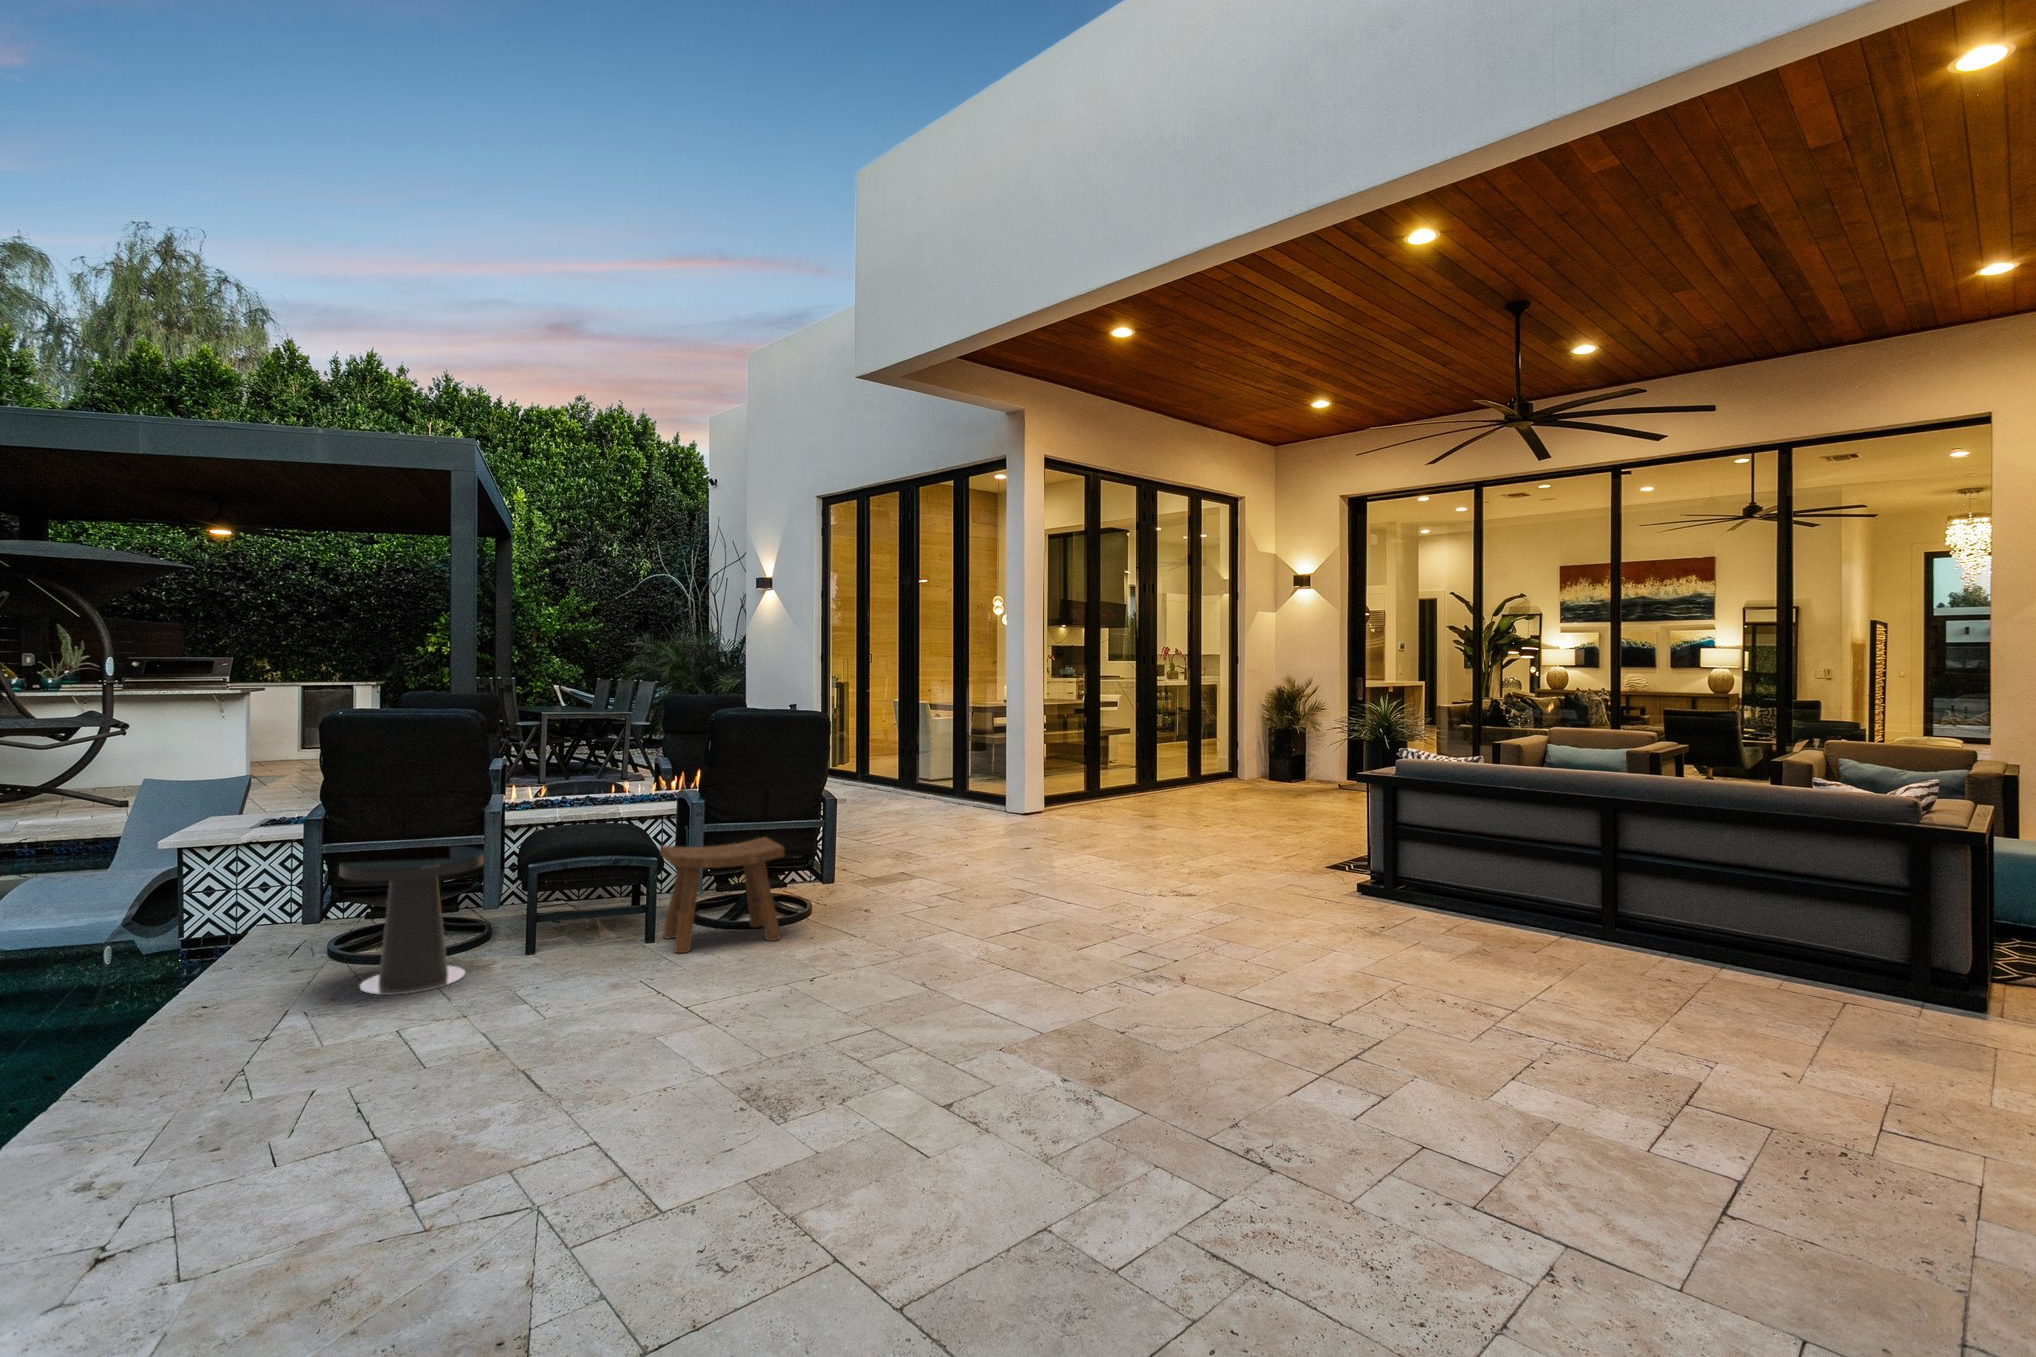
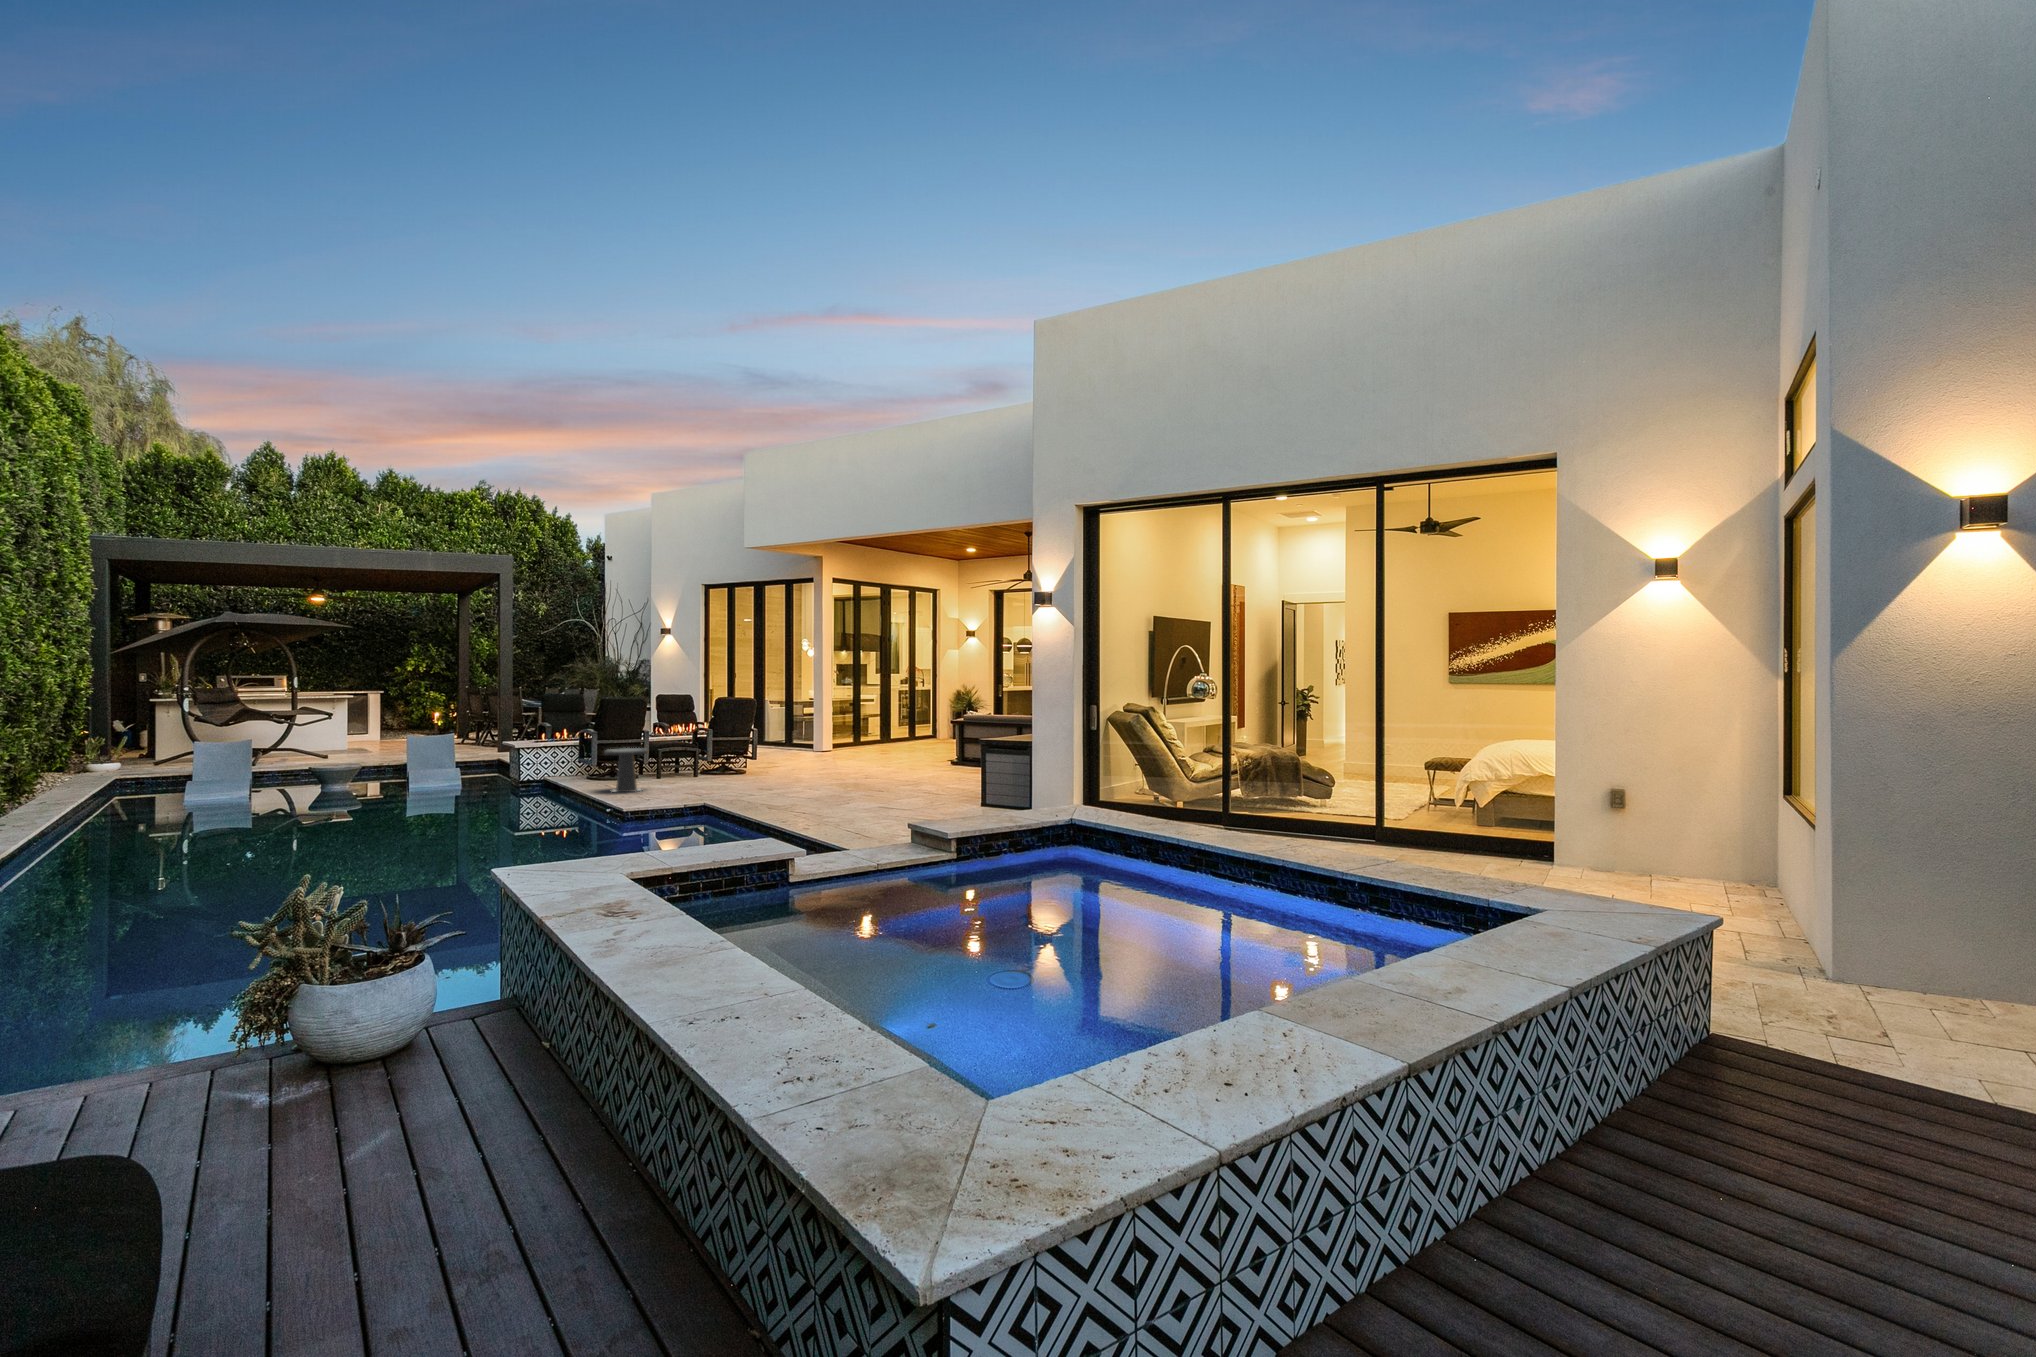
stool: present [660,837,784,953] -> none [696,748,743,785]

